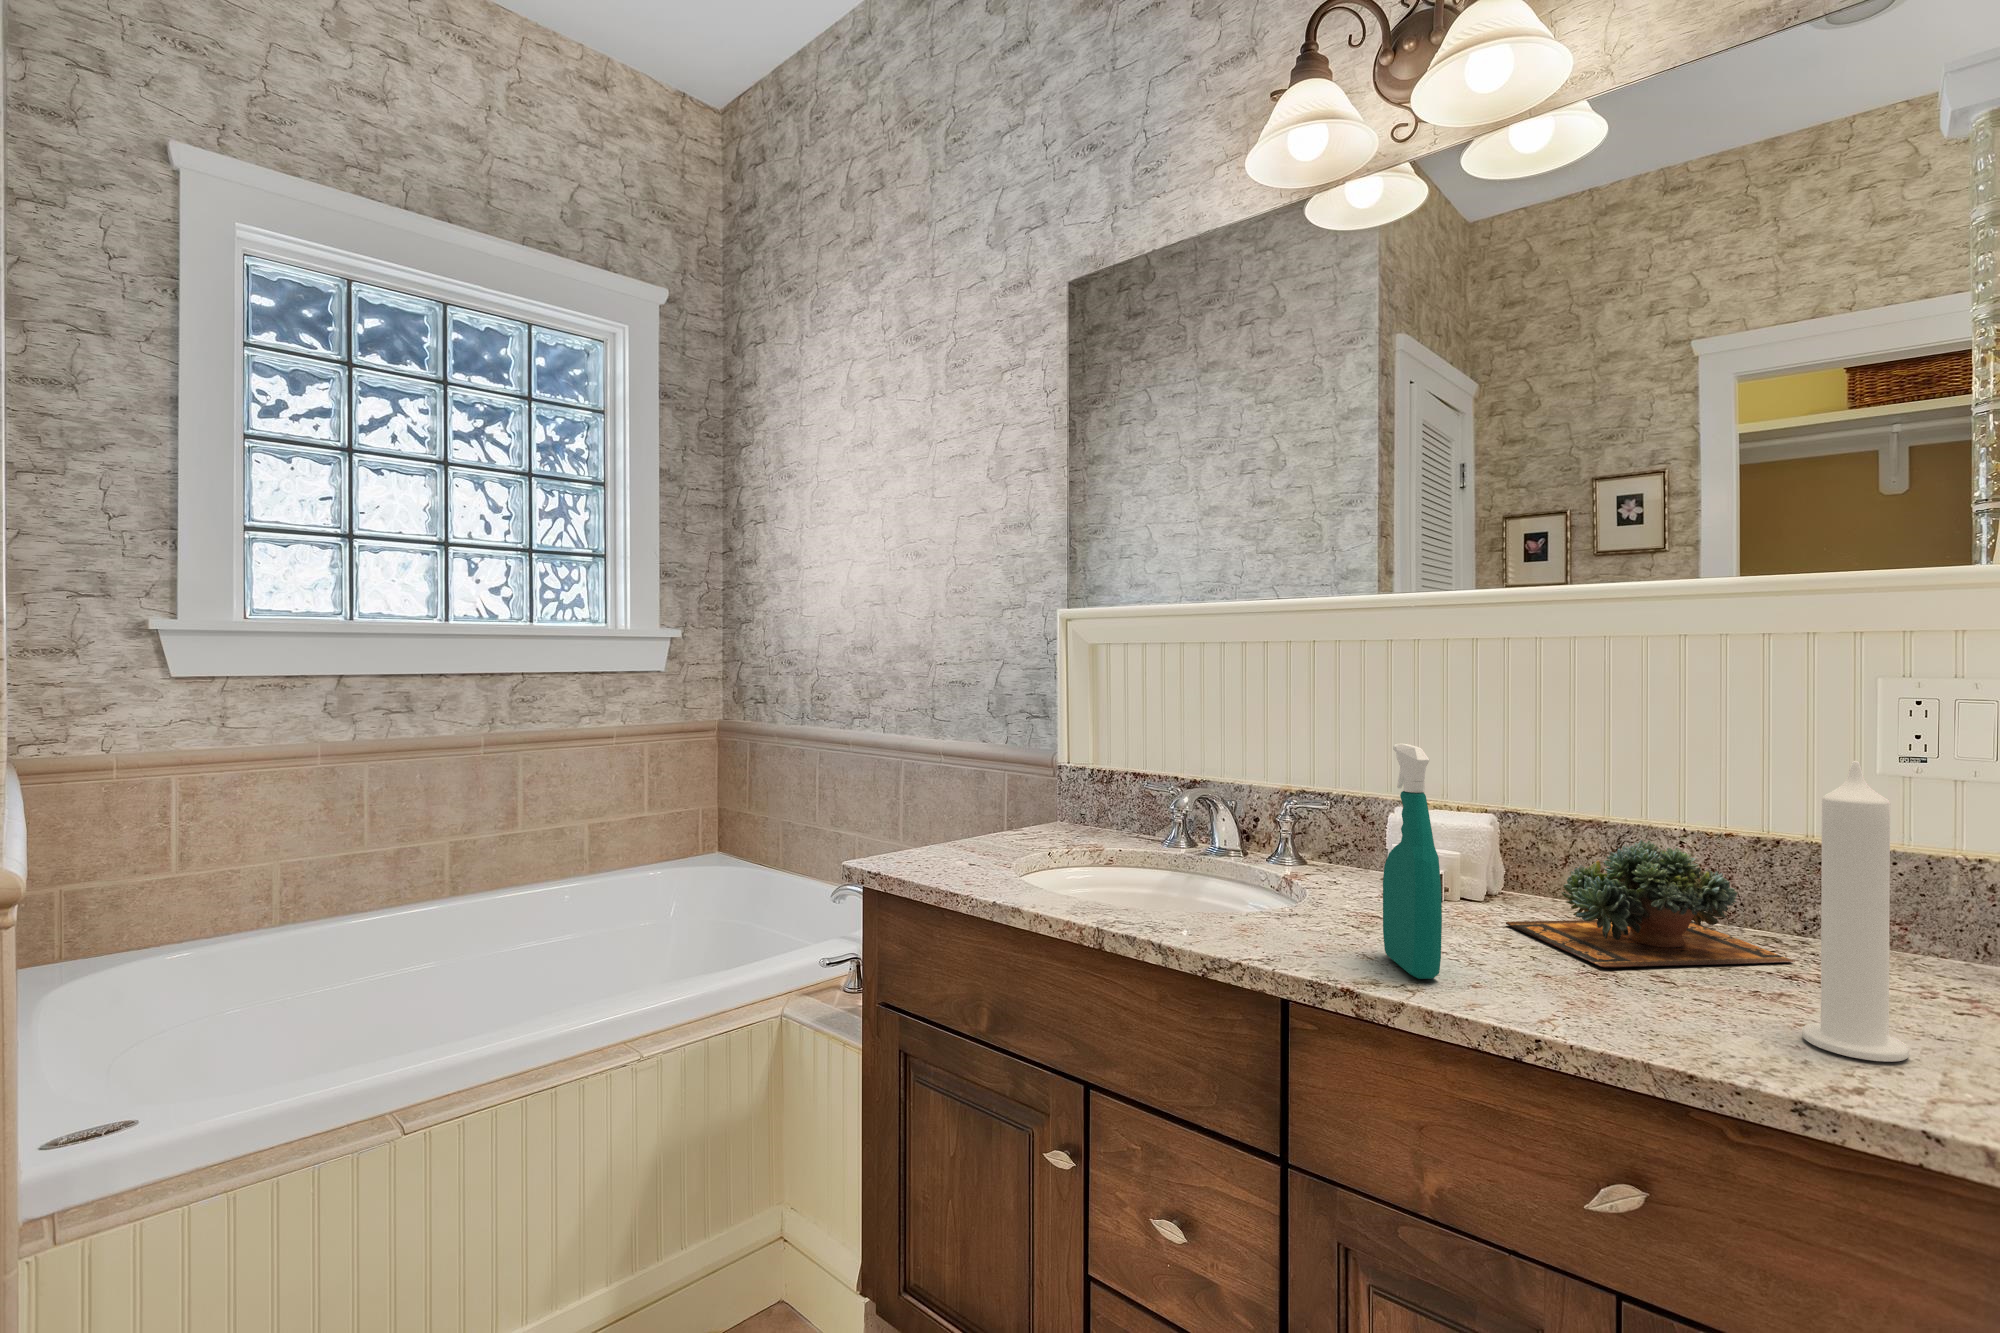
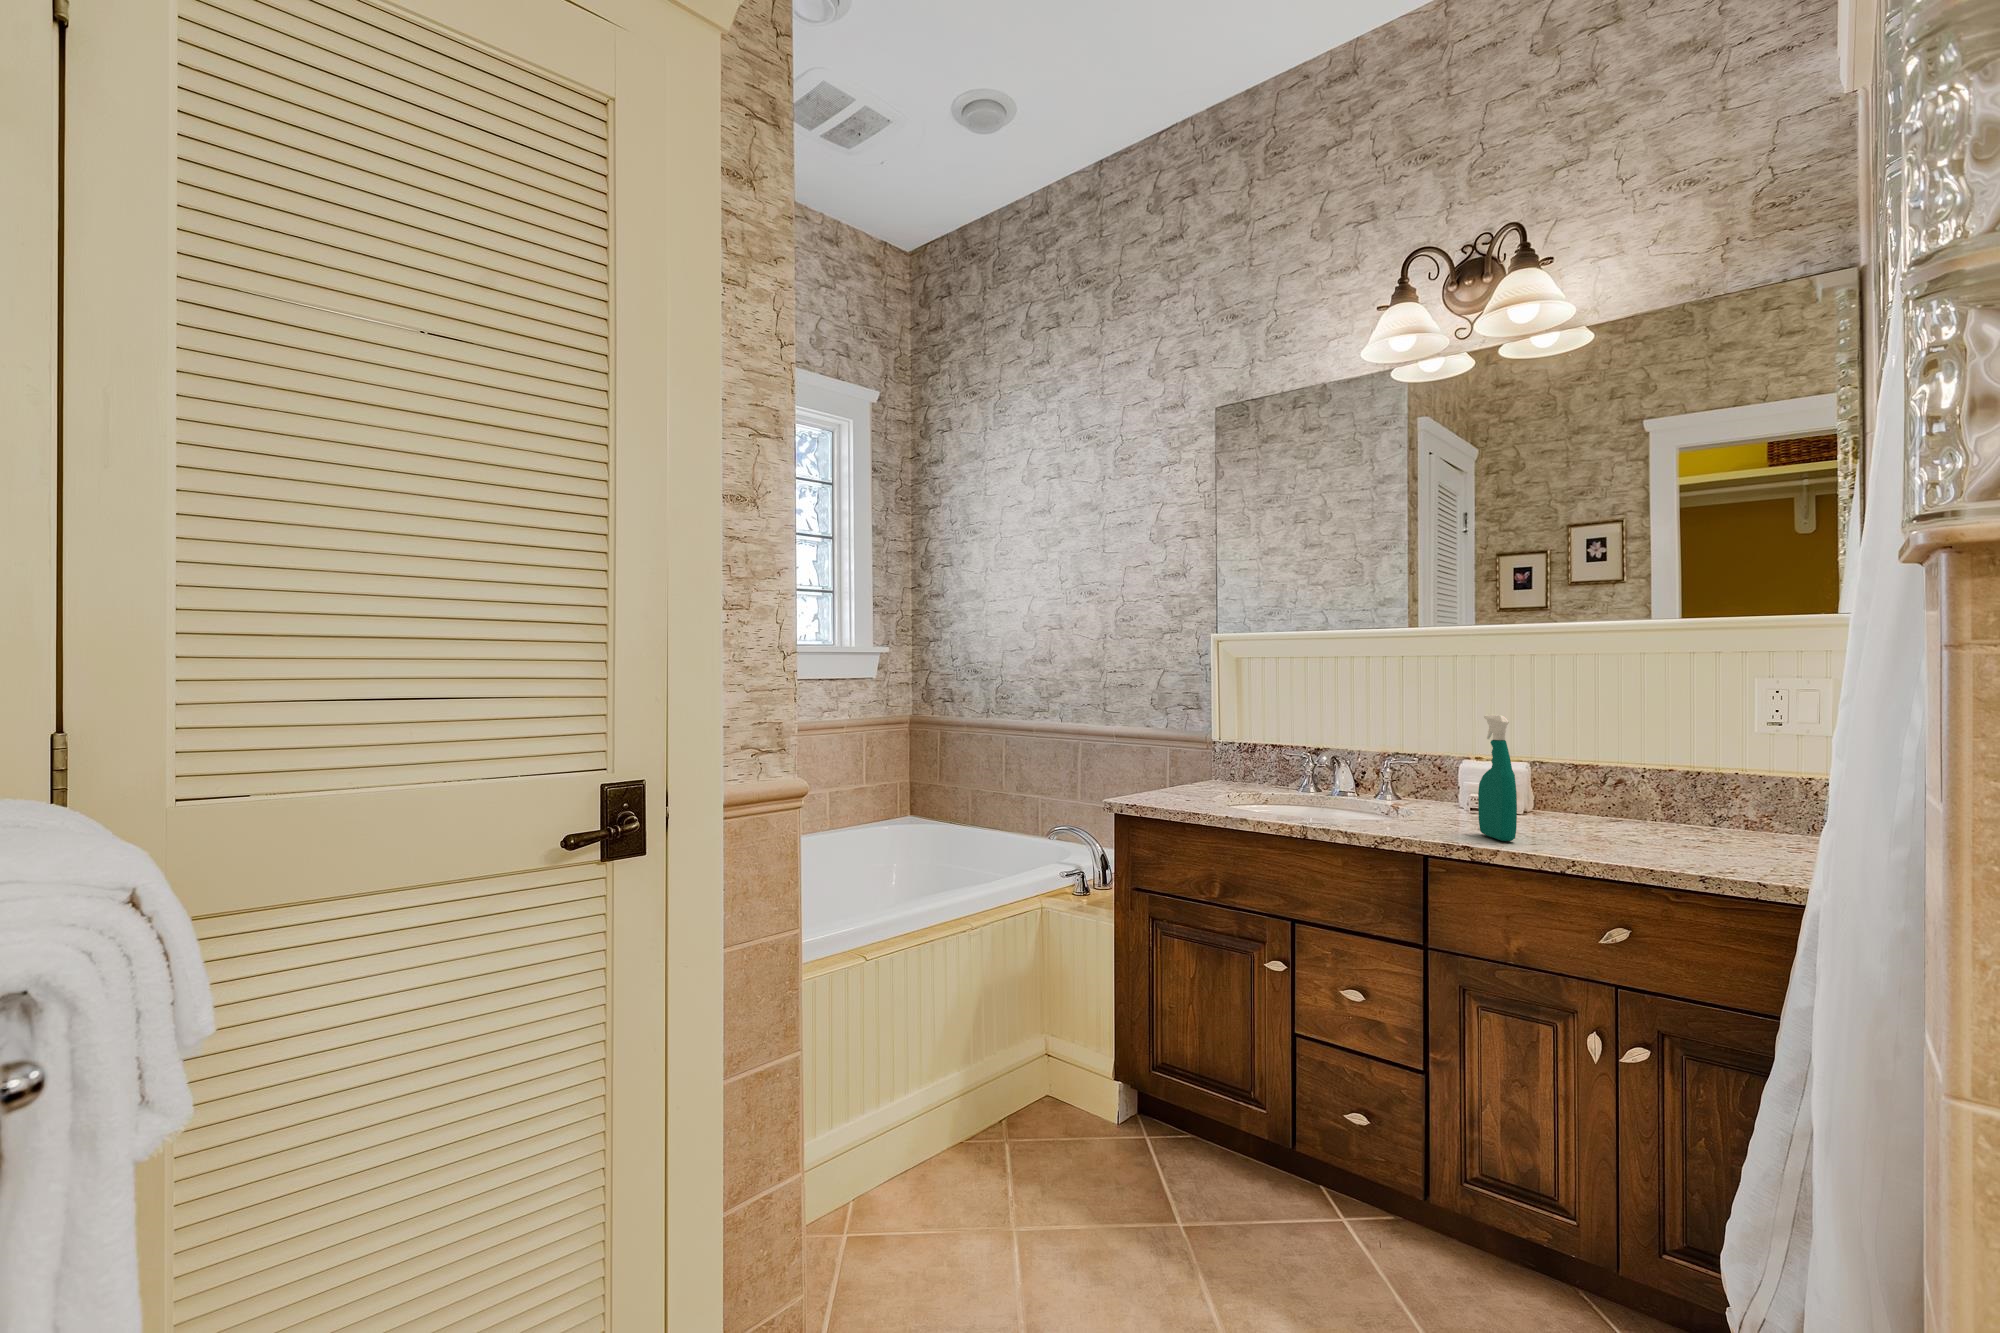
candle: present [1802,761,1909,1062] -> none [1708,717,1759,864]
succulent plant: present [1506,840,1795,967] -> none [1542,771,1708,837]

